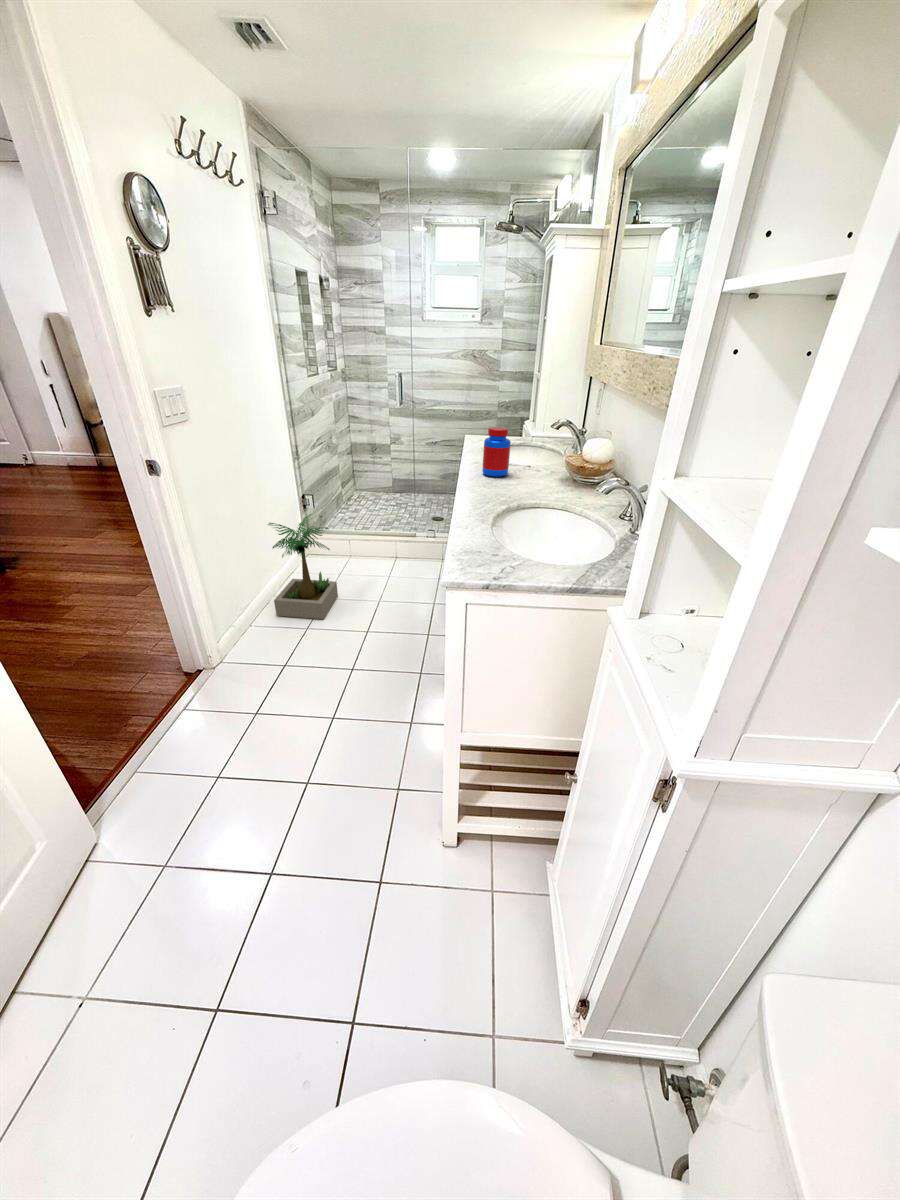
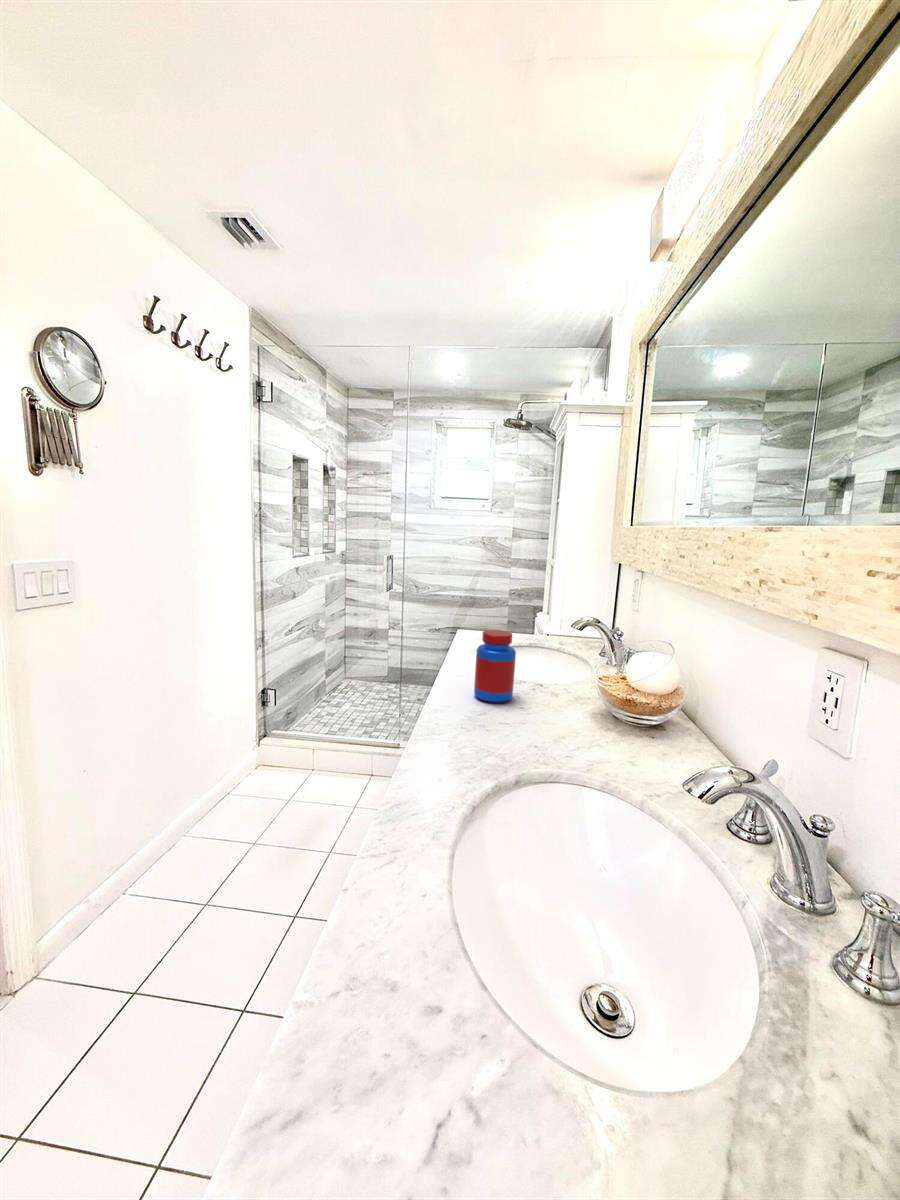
potted plant: present [268,514,338,619] -> none [169,722,278,889]

